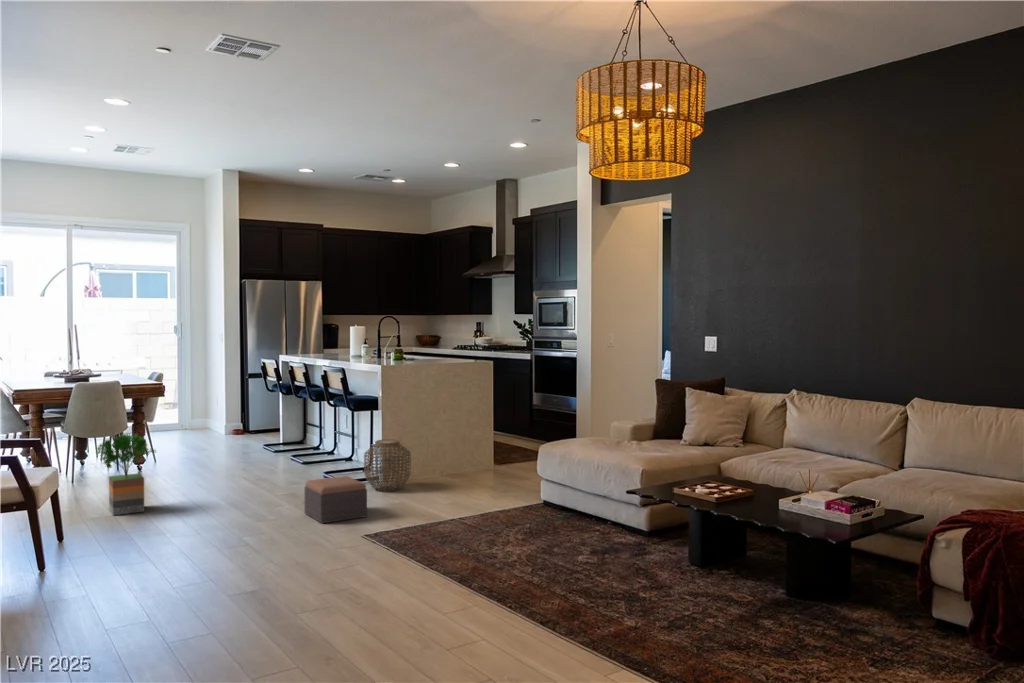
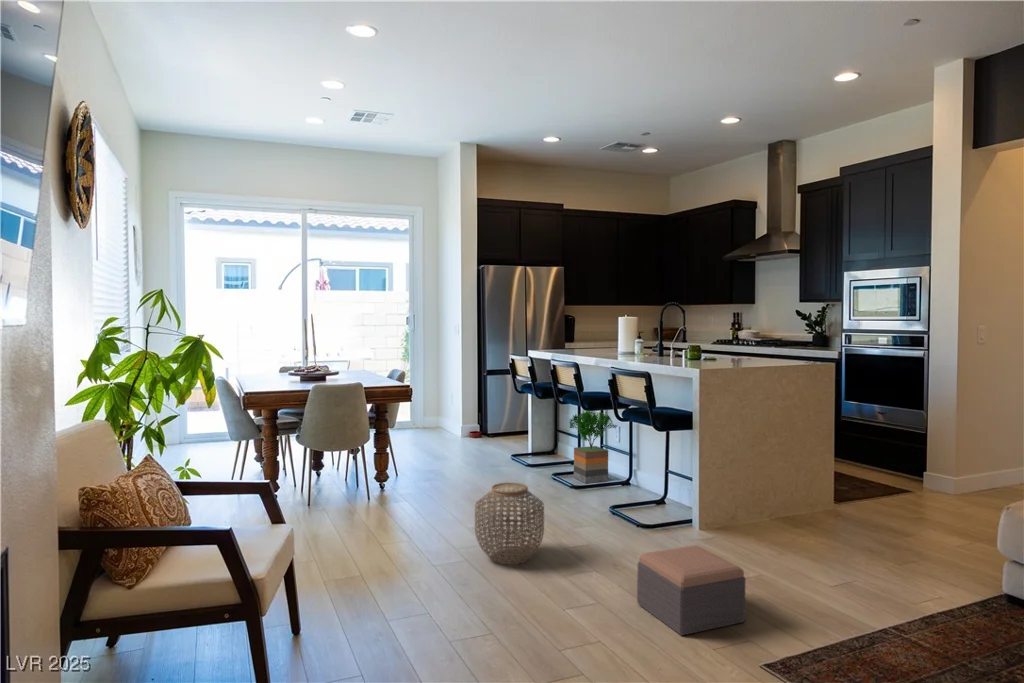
potted tree: present [97,434,156,515] -> present [569,411,617,483]
woven basket: present [364,439,411,491] -> present [475,483,544,564]

